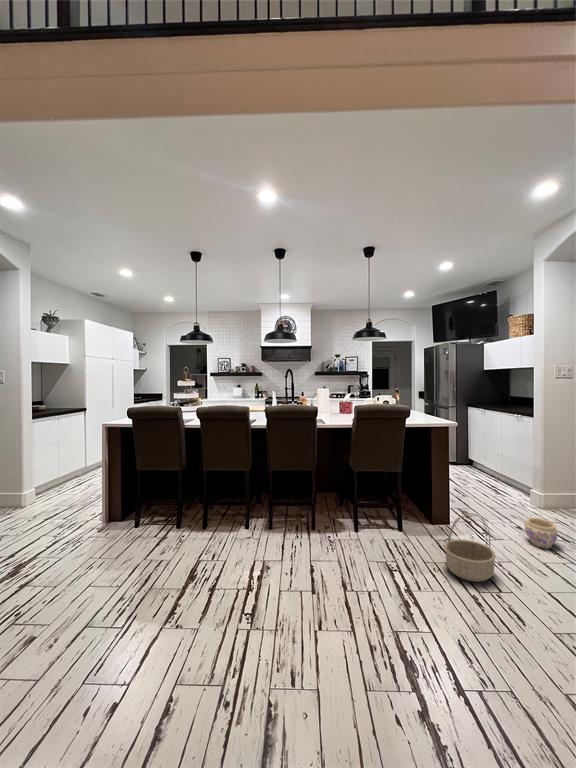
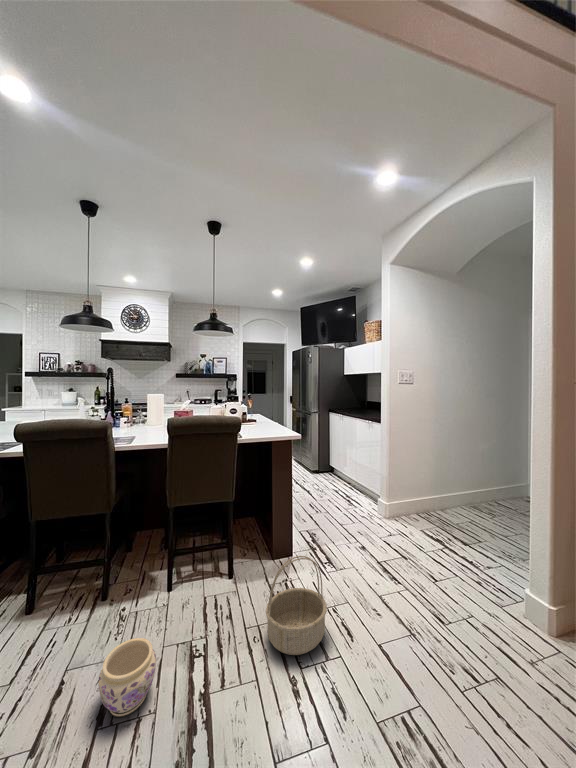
planter: present [525,518,558,549] -> present [98,638,156,717]

